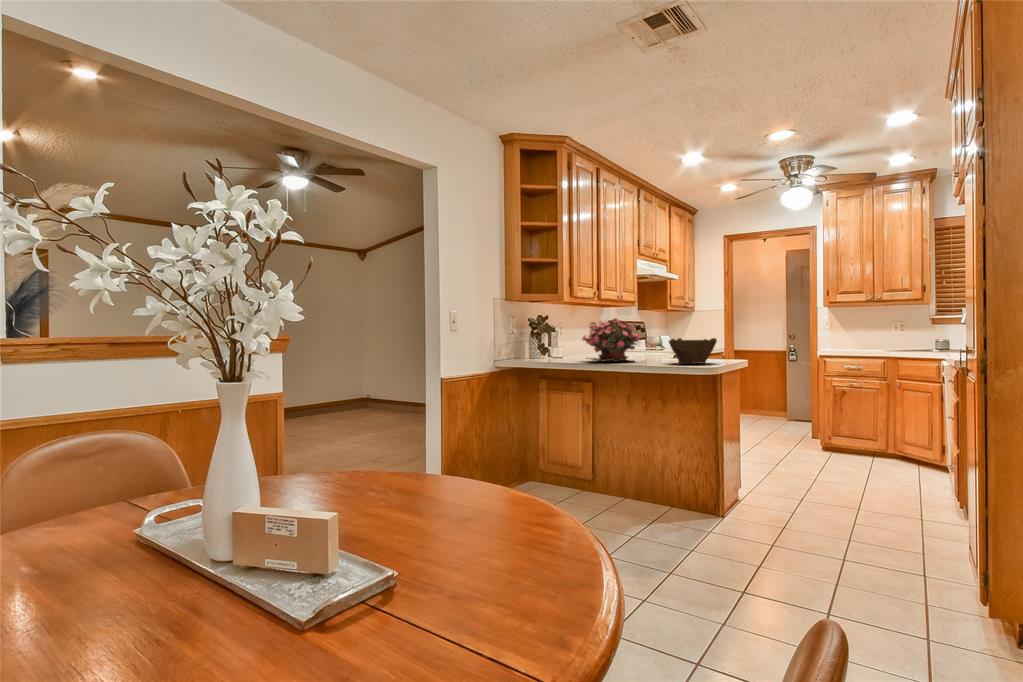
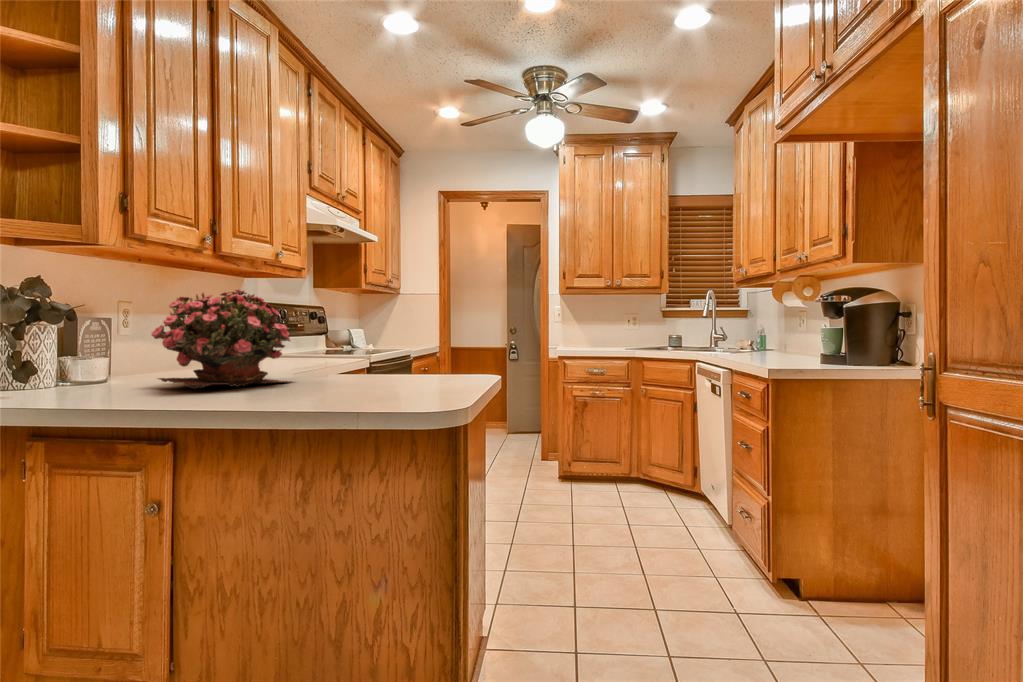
bowl: present [669,338,717,364] -> none [350,334,450,391]

